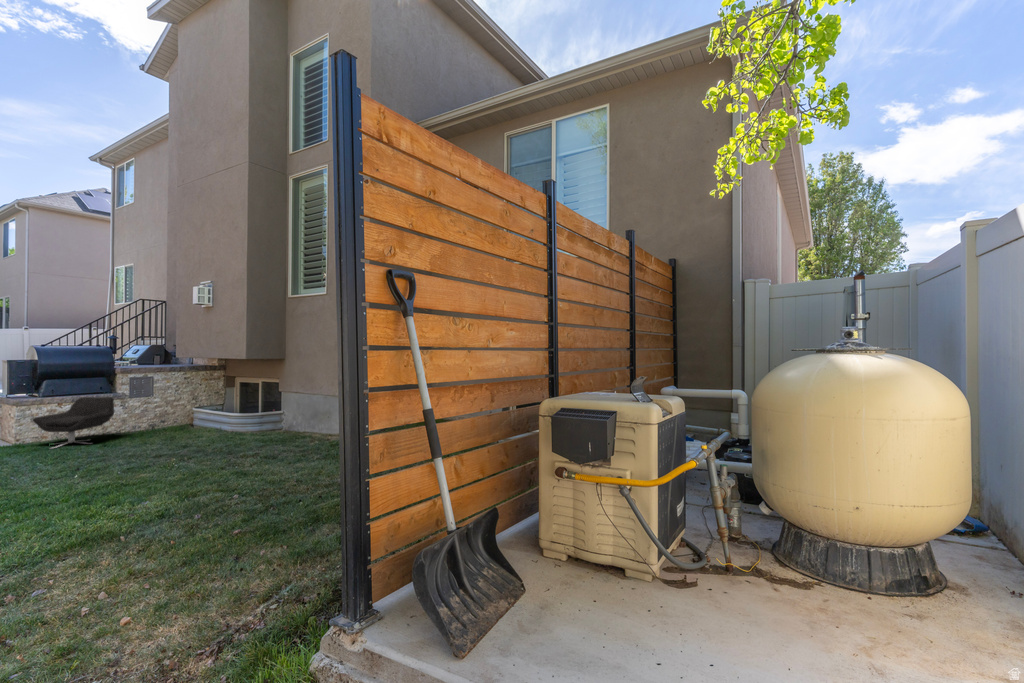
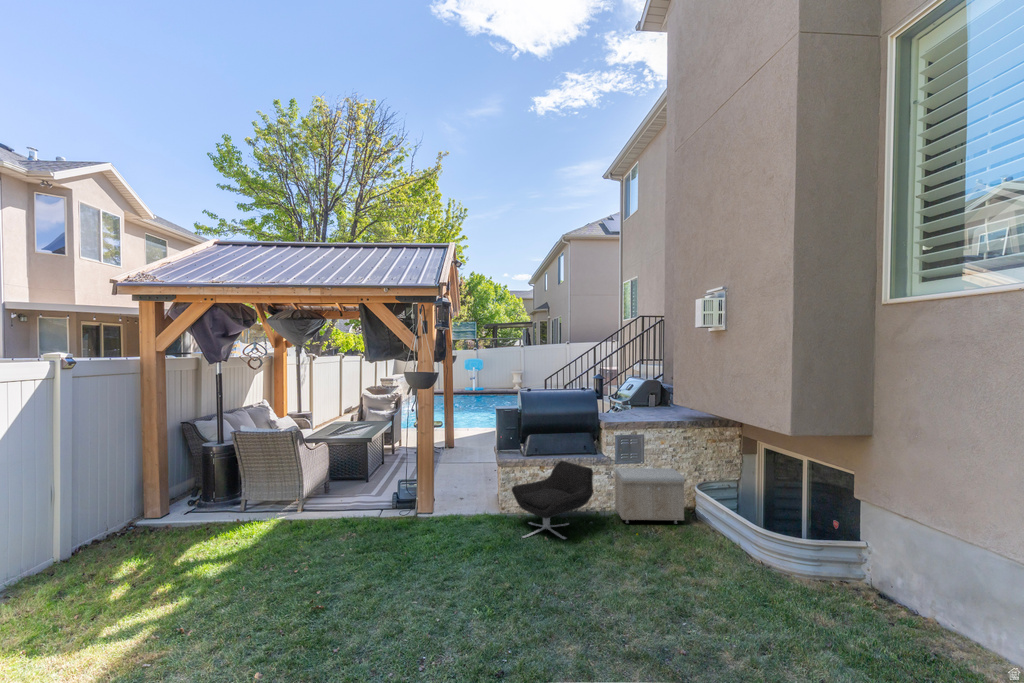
storage bench: none [129,397,186,433] -> present [615,468,685,524]

